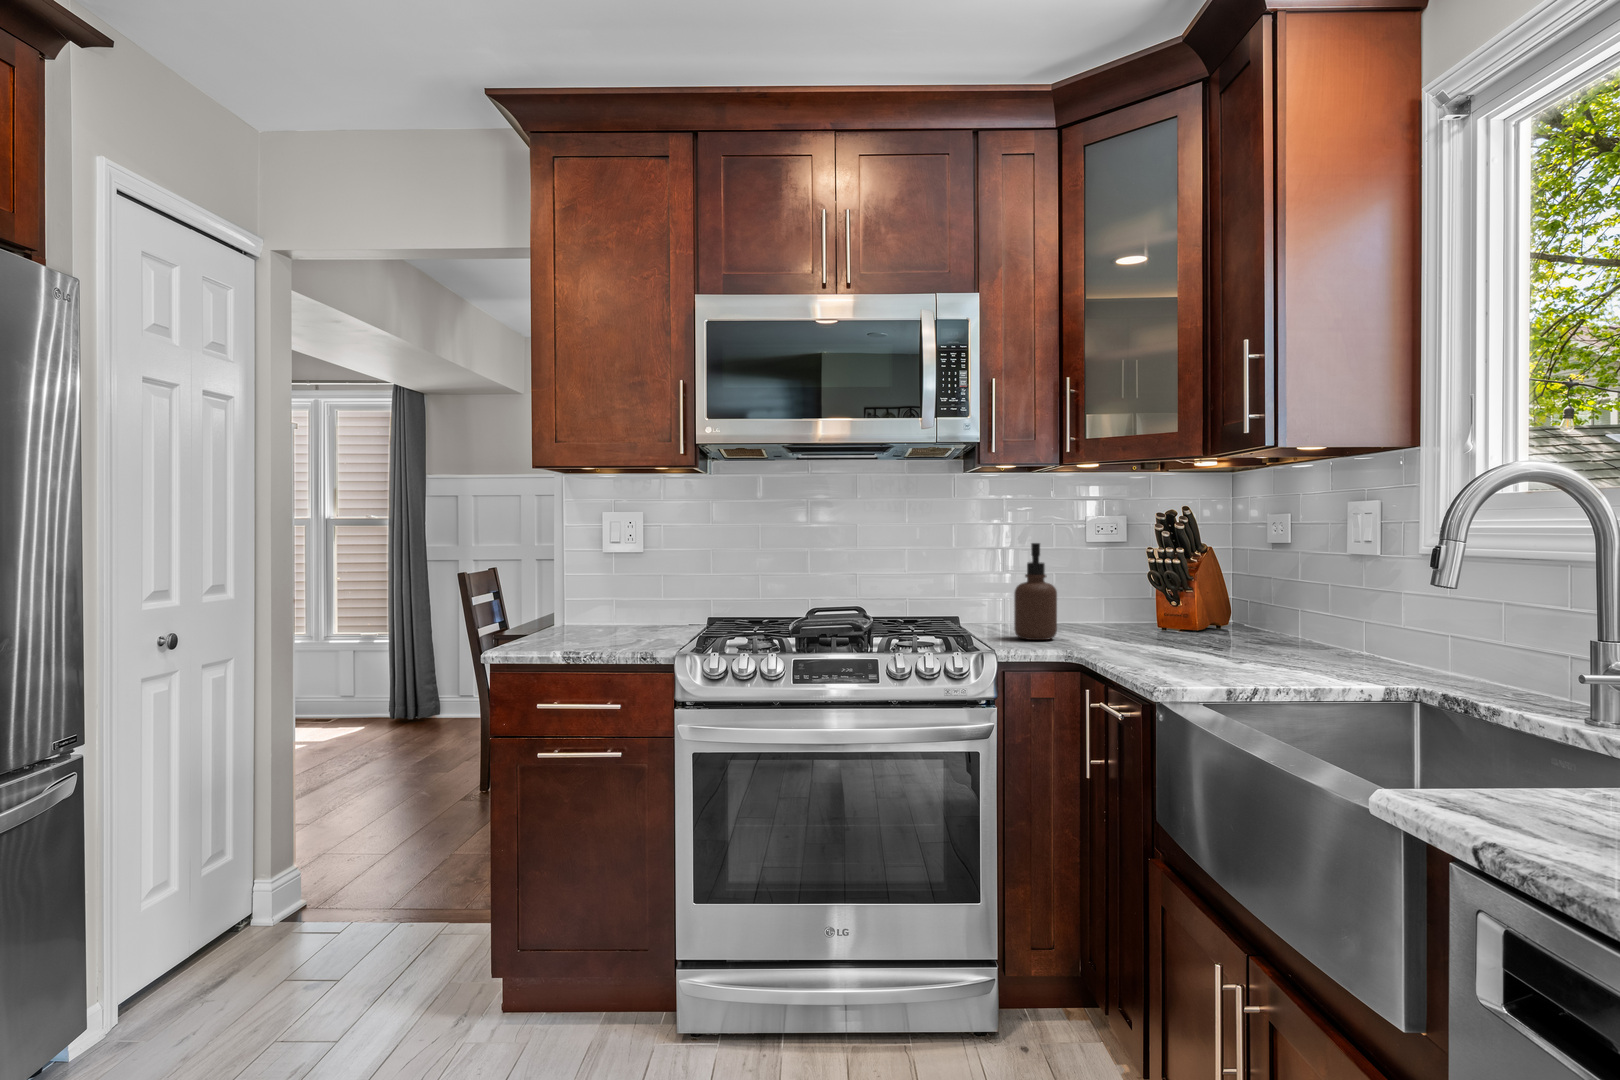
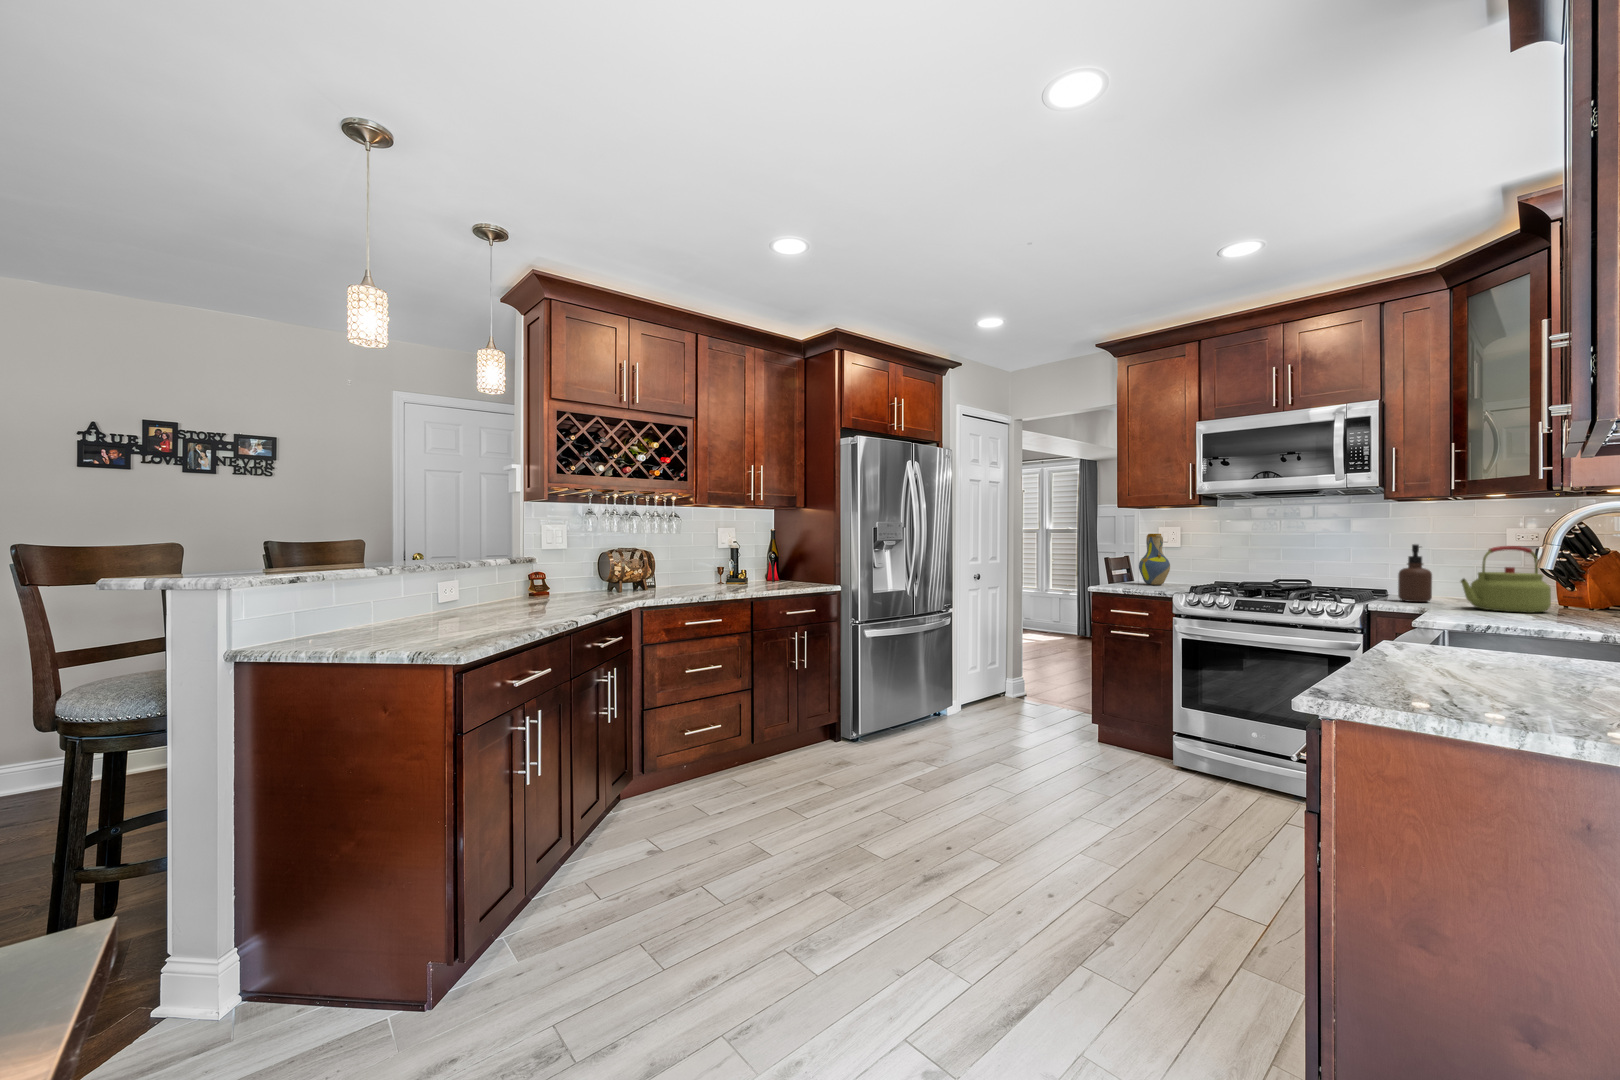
vase: none [580,526,639,634] -> present [1139,534,1170,585]
kettle: none [1124,544,1218,651] -> present [1461,546,1551,613]

